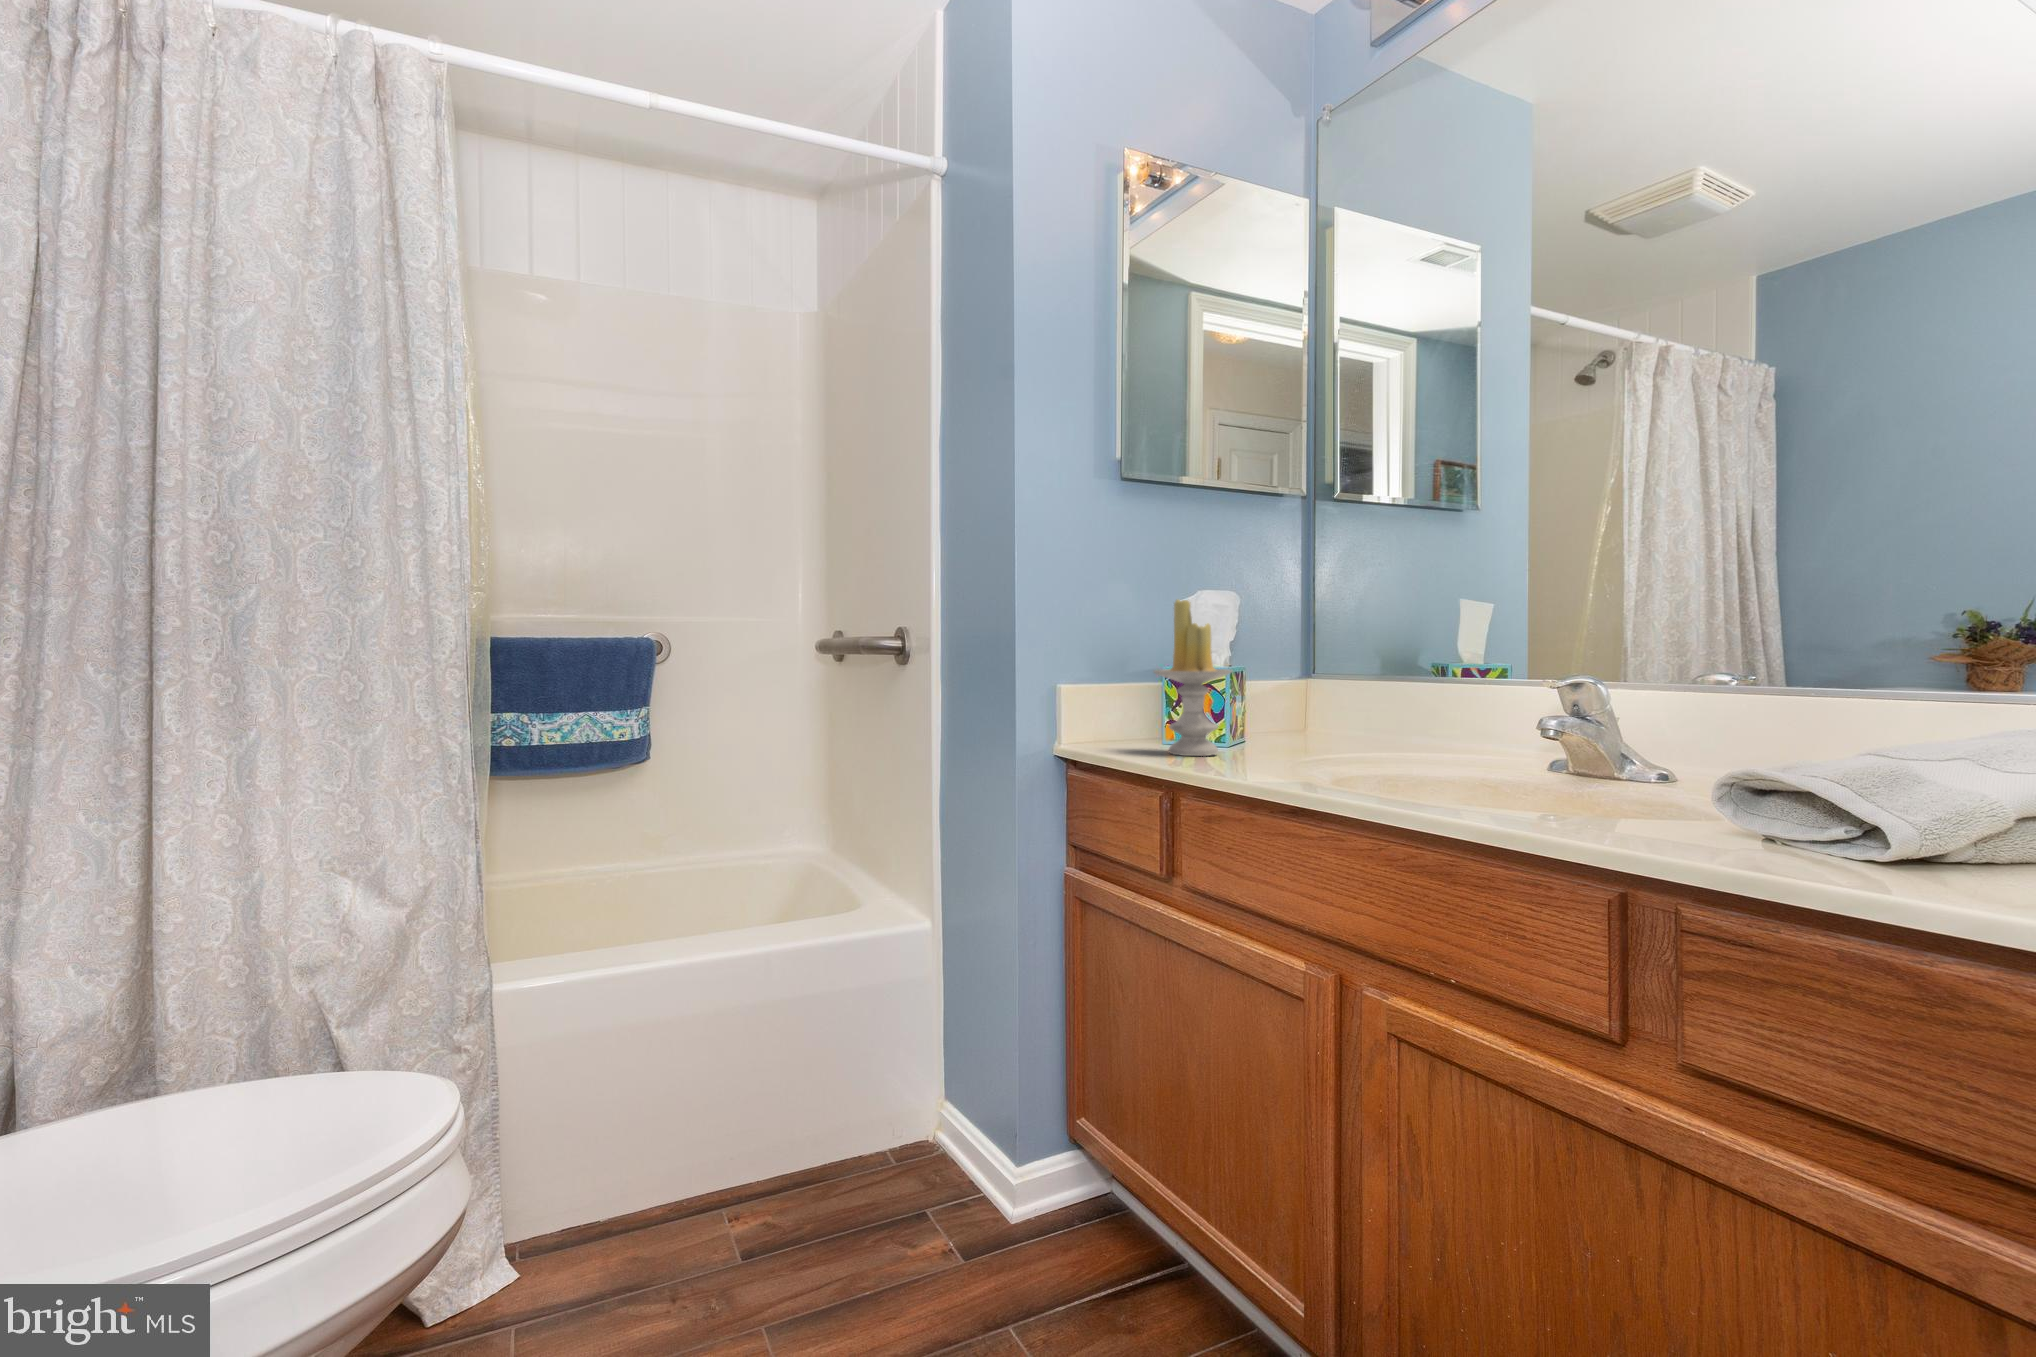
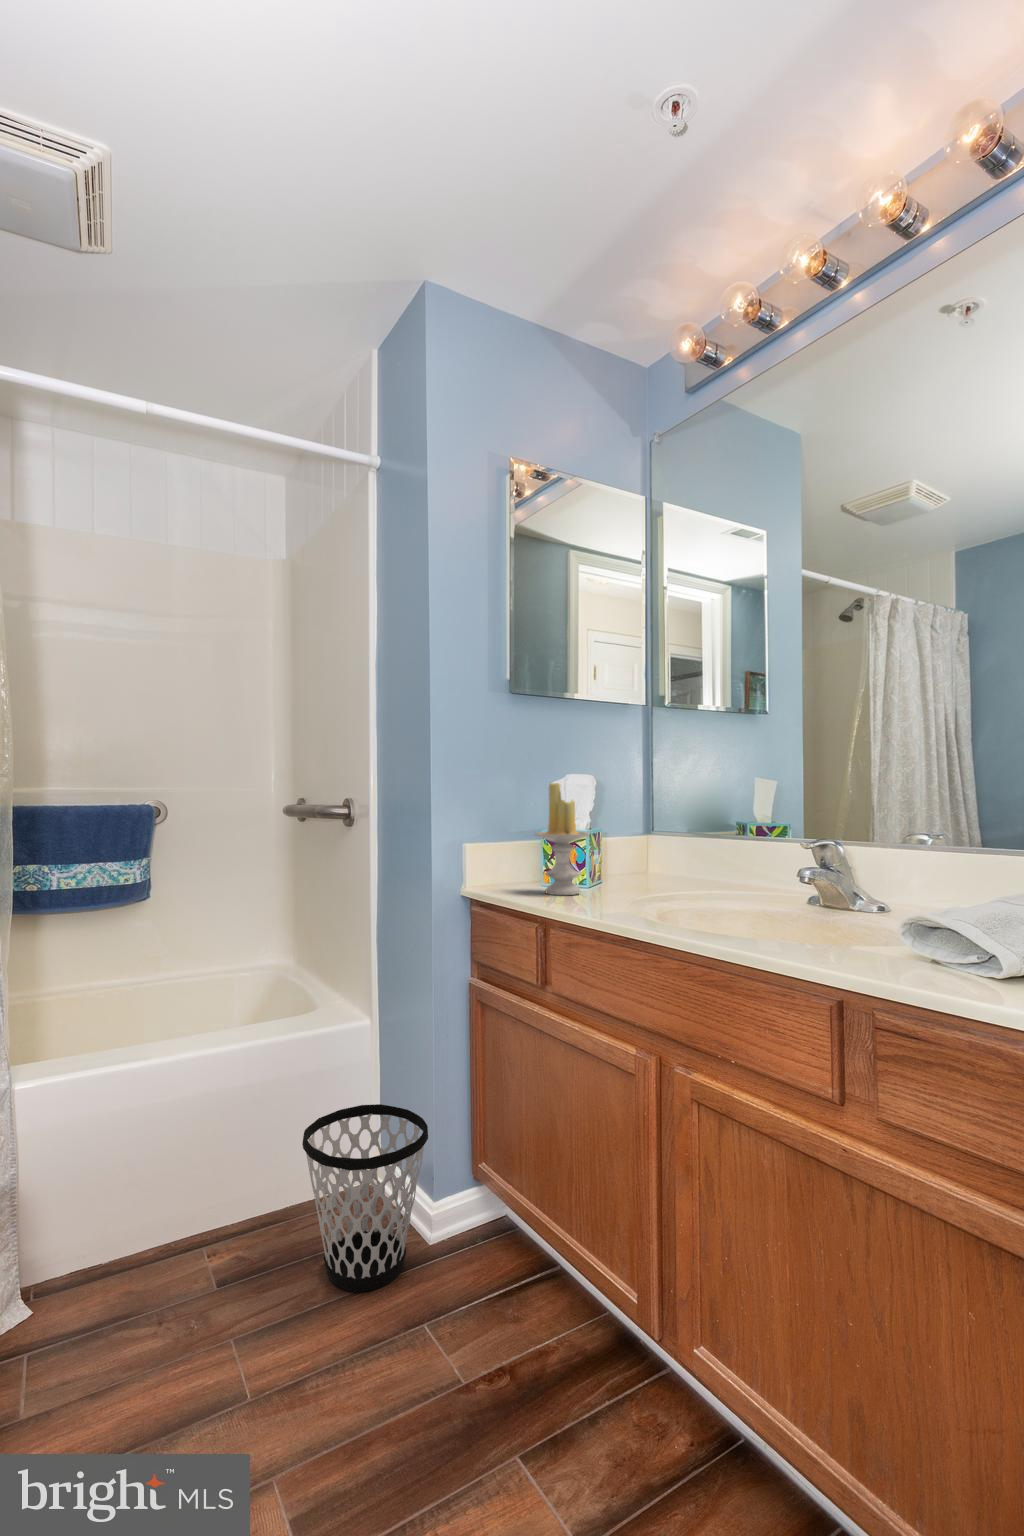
wastebasket: none [843,1031,1008,1272] -> present [302,1104,428,1292]

